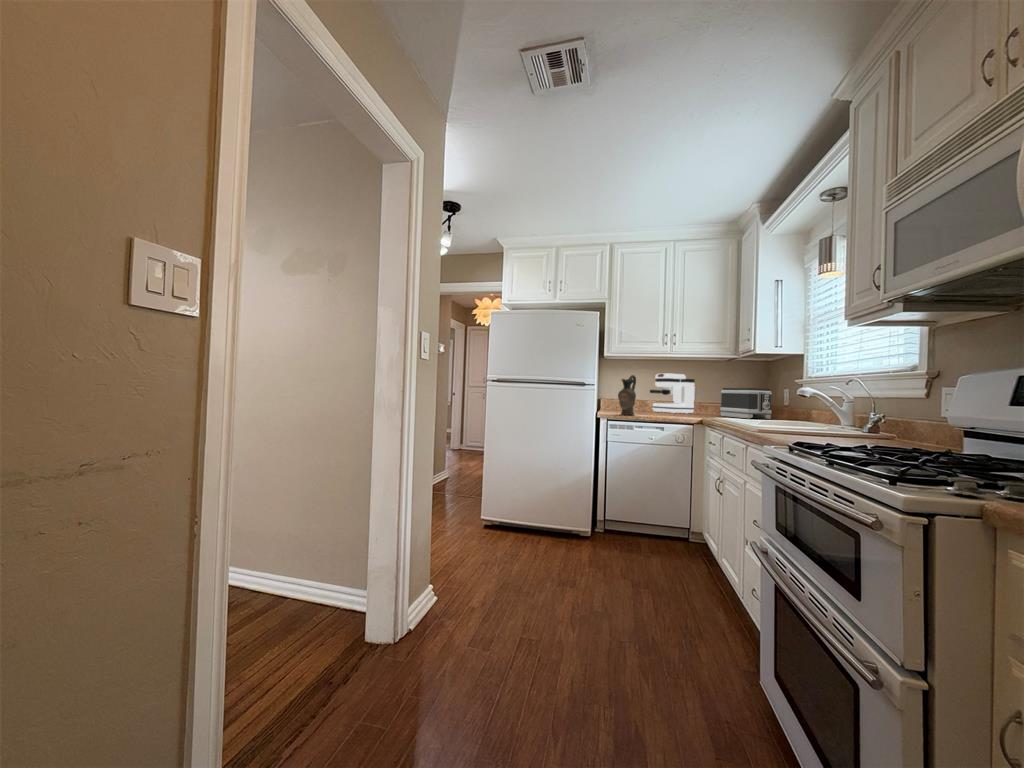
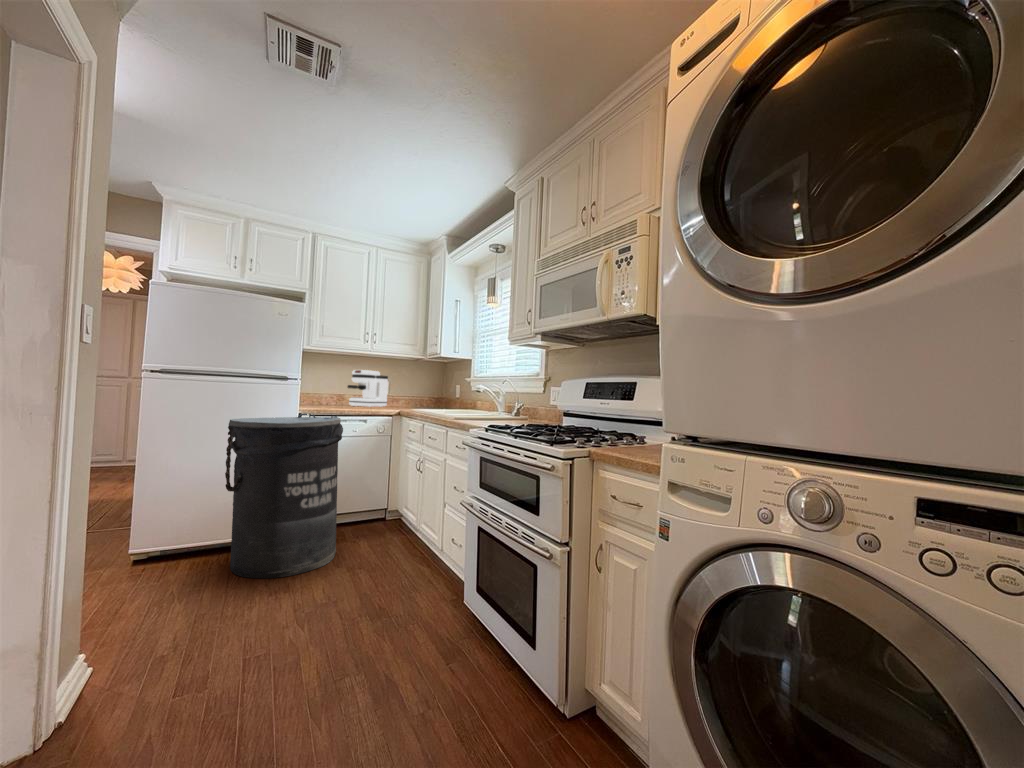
ceramic pitcher: present [618,375,636,415] -> none [320,370,339,410]
toaster: present [720,388,772,419] -> none [411,384,450,410]
trash can: none [534,419,635,575] -> present [225,414,343,578]

